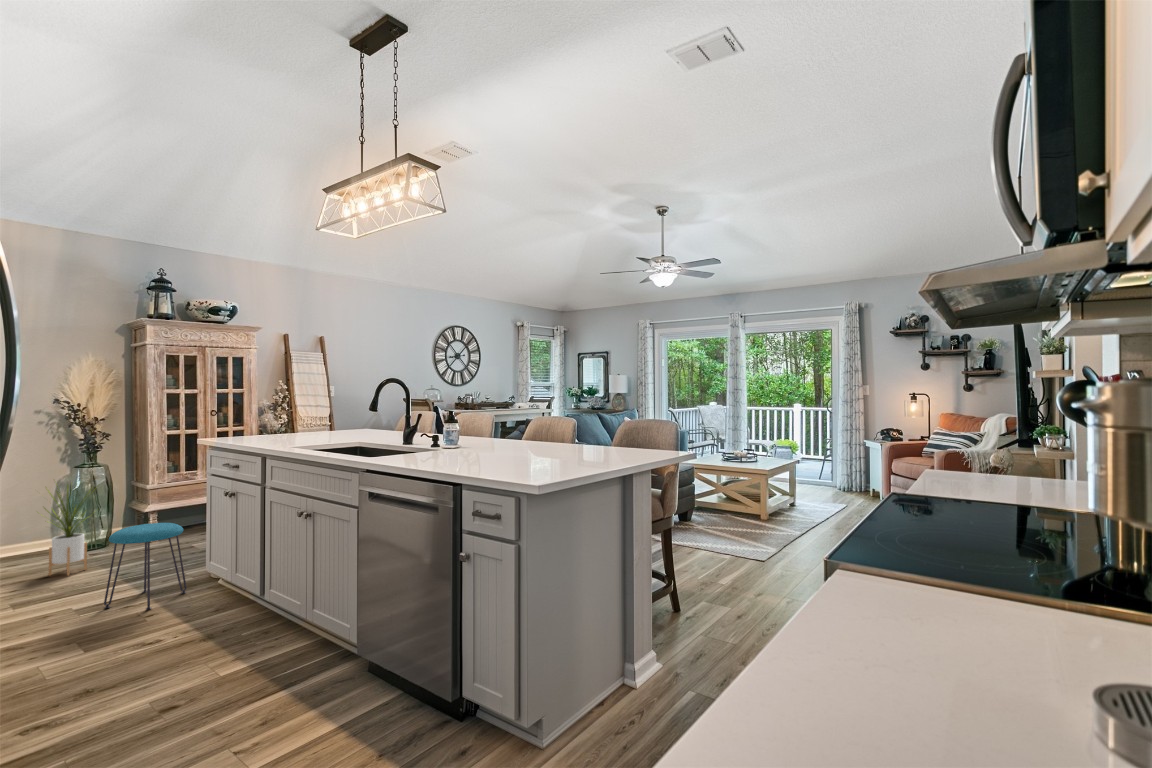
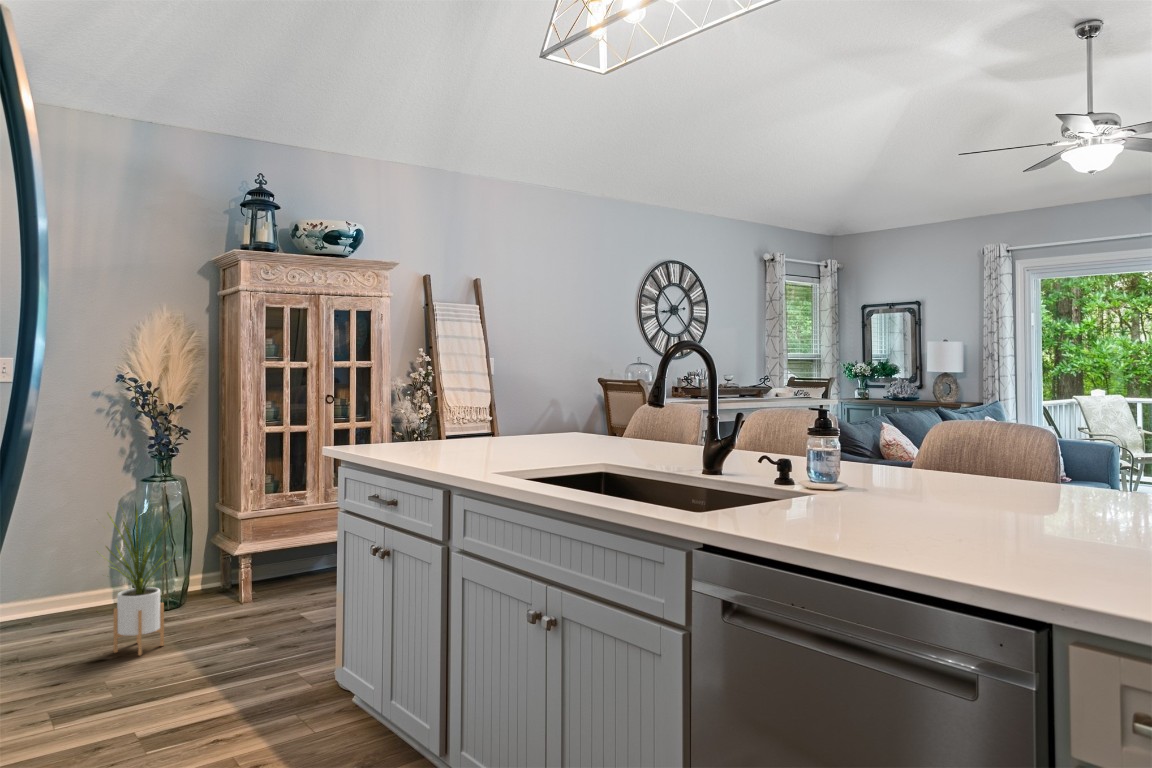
stool: present [104,523,187,610] -> none [197,588,315,741]

